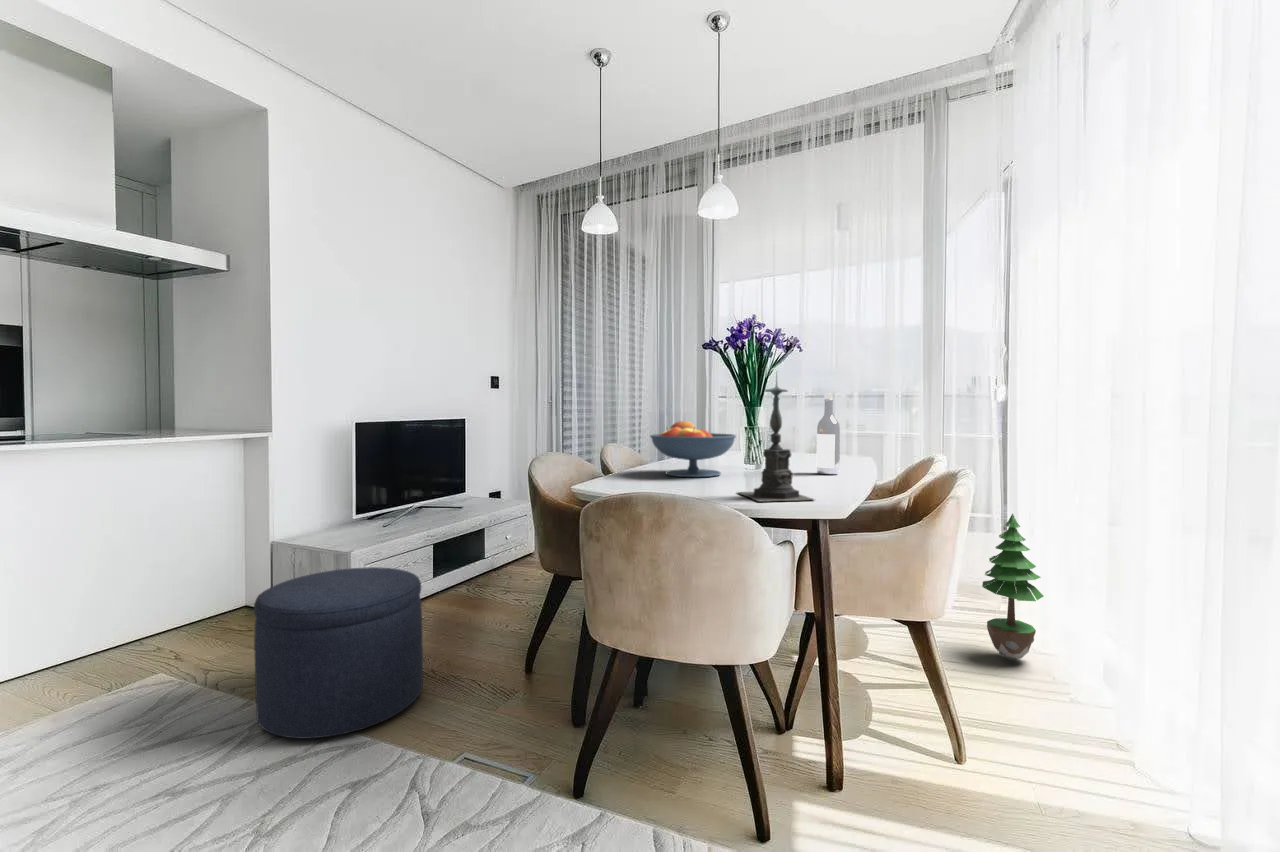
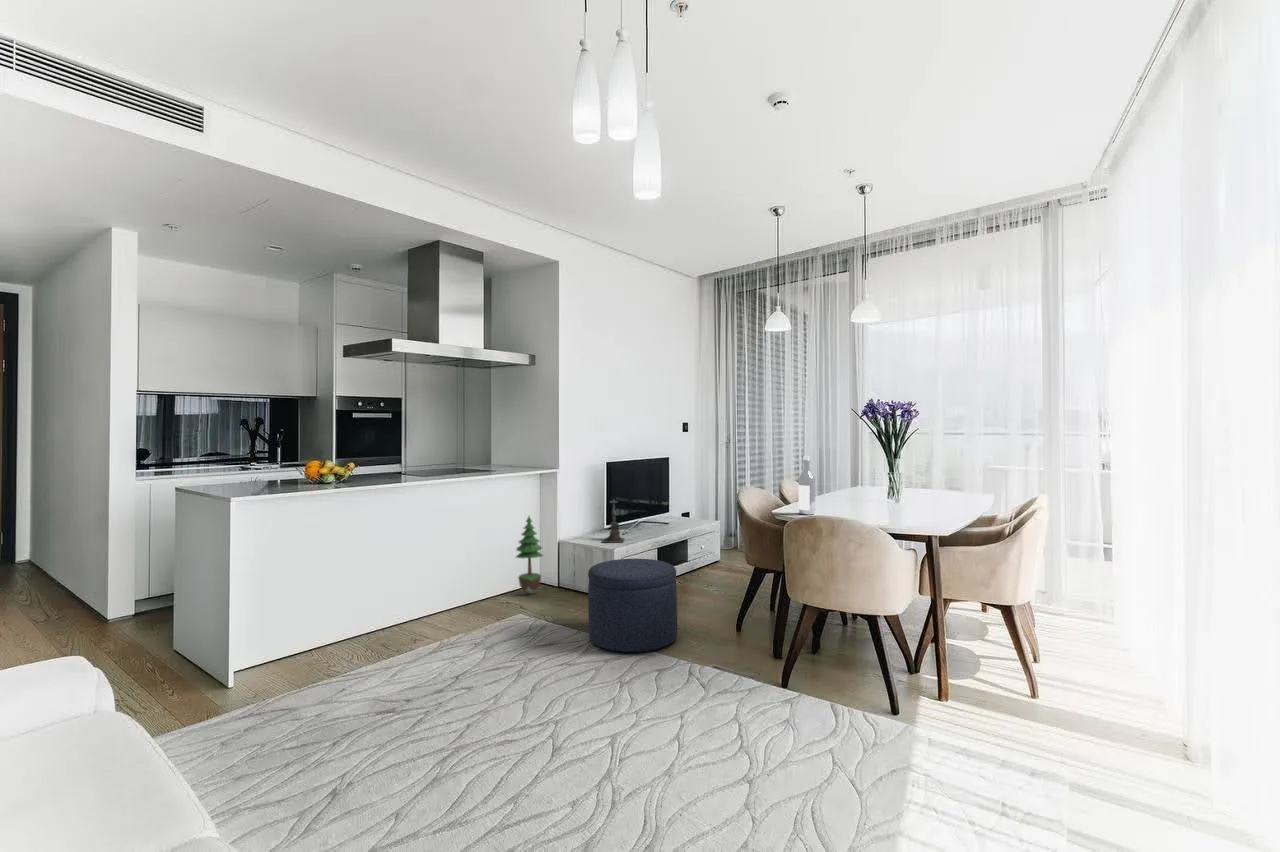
candle holder: present [739,376,813,502] -> present [603,500,624,542]
wine bottle: present [817,394,840,474] -> present [799,456,815,515]
fruit bowl: present [651,421,736,477] -> none [820,469,880,508]
potted tree: present [982,514,1044,660] -> present [516,517,543,594]

